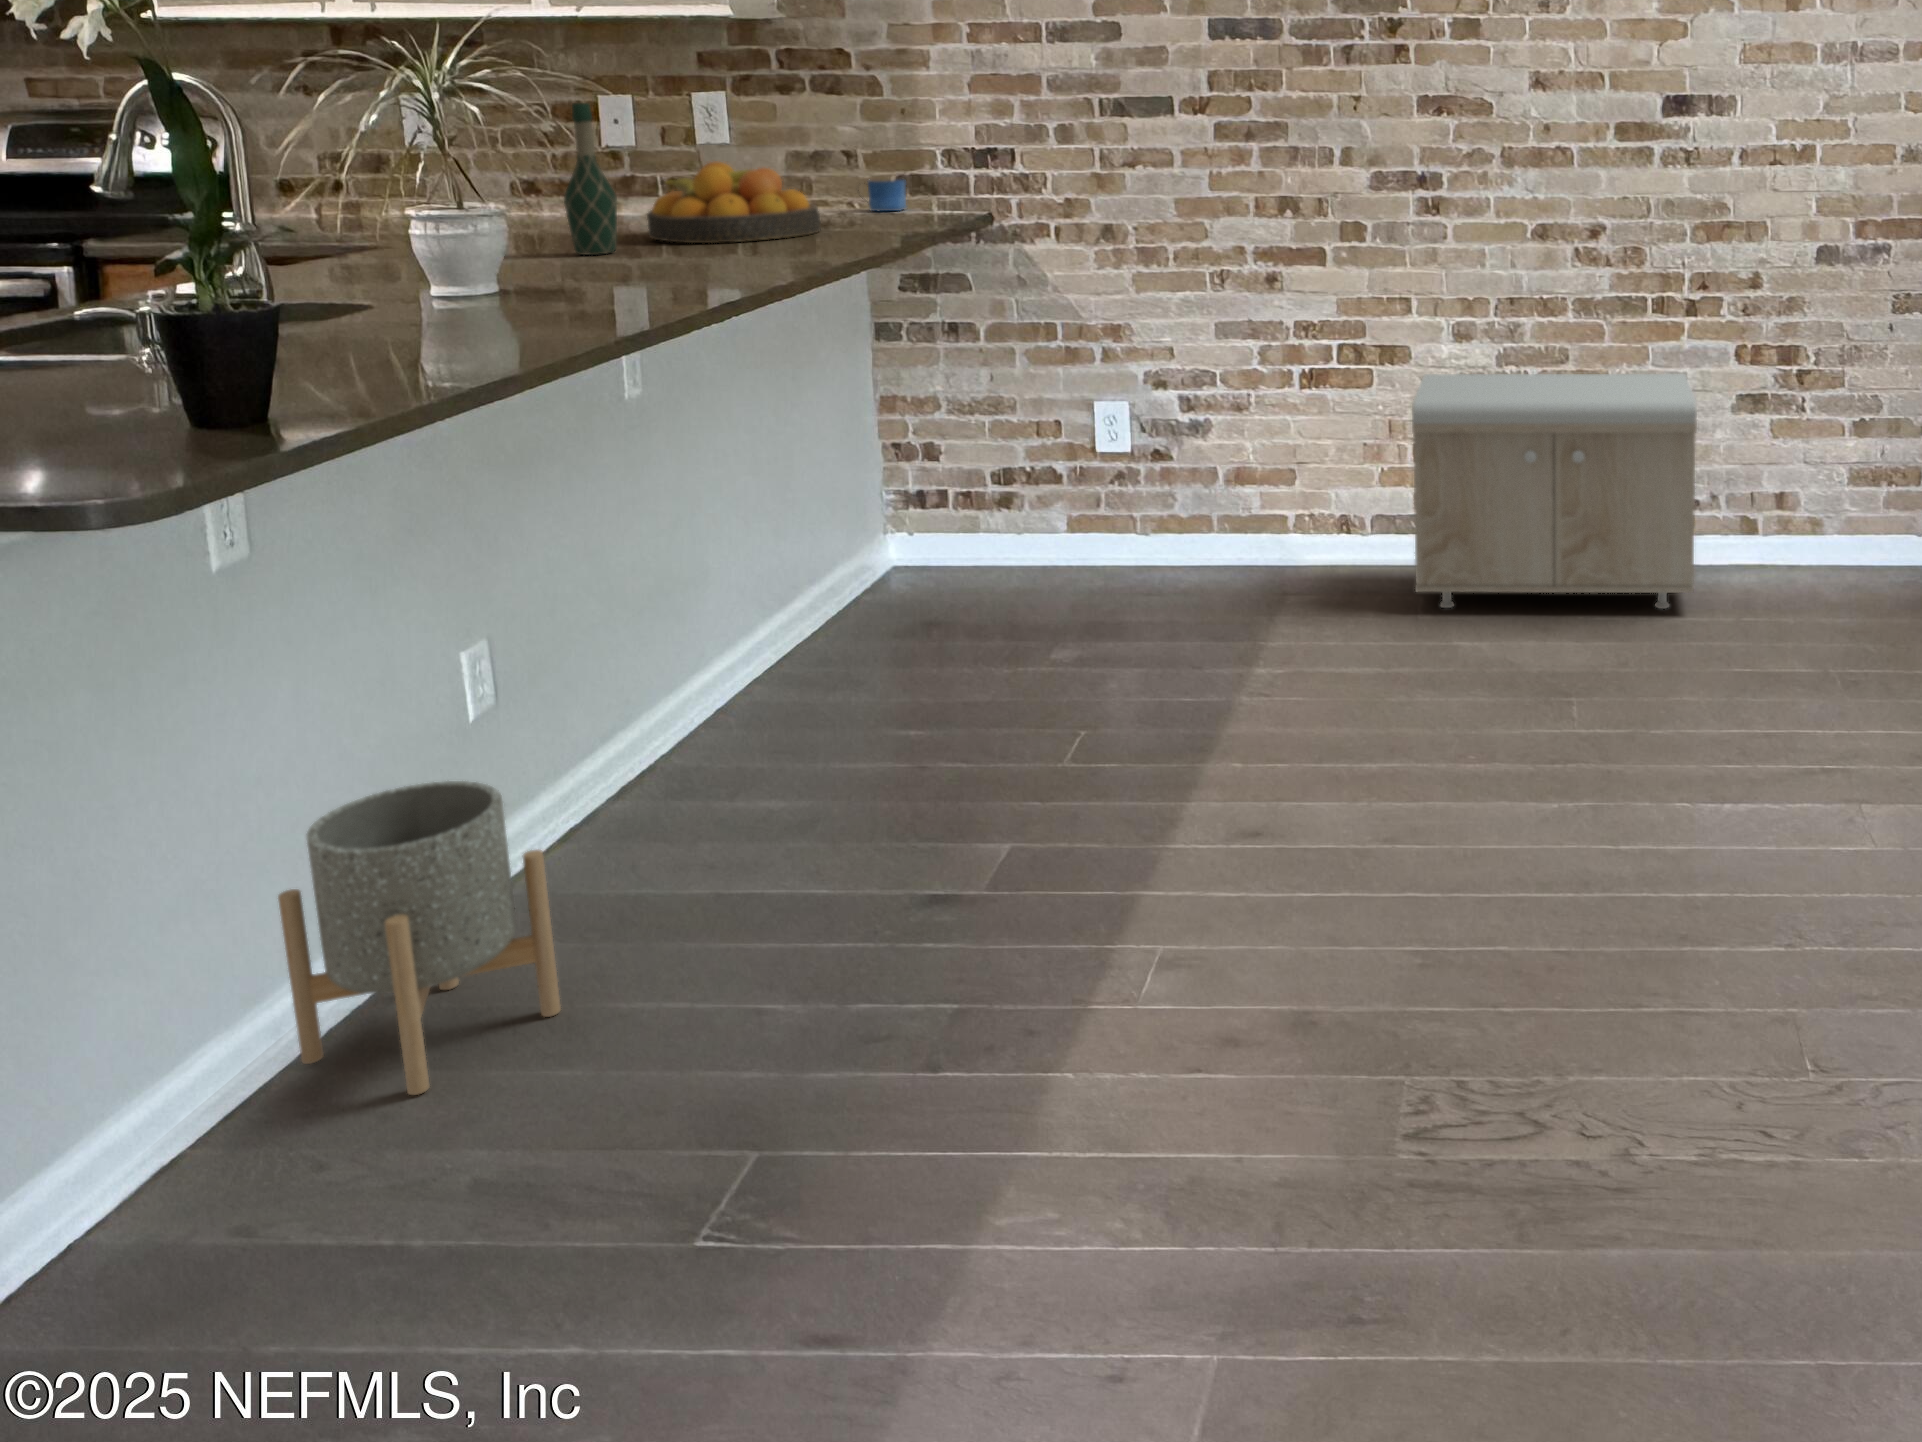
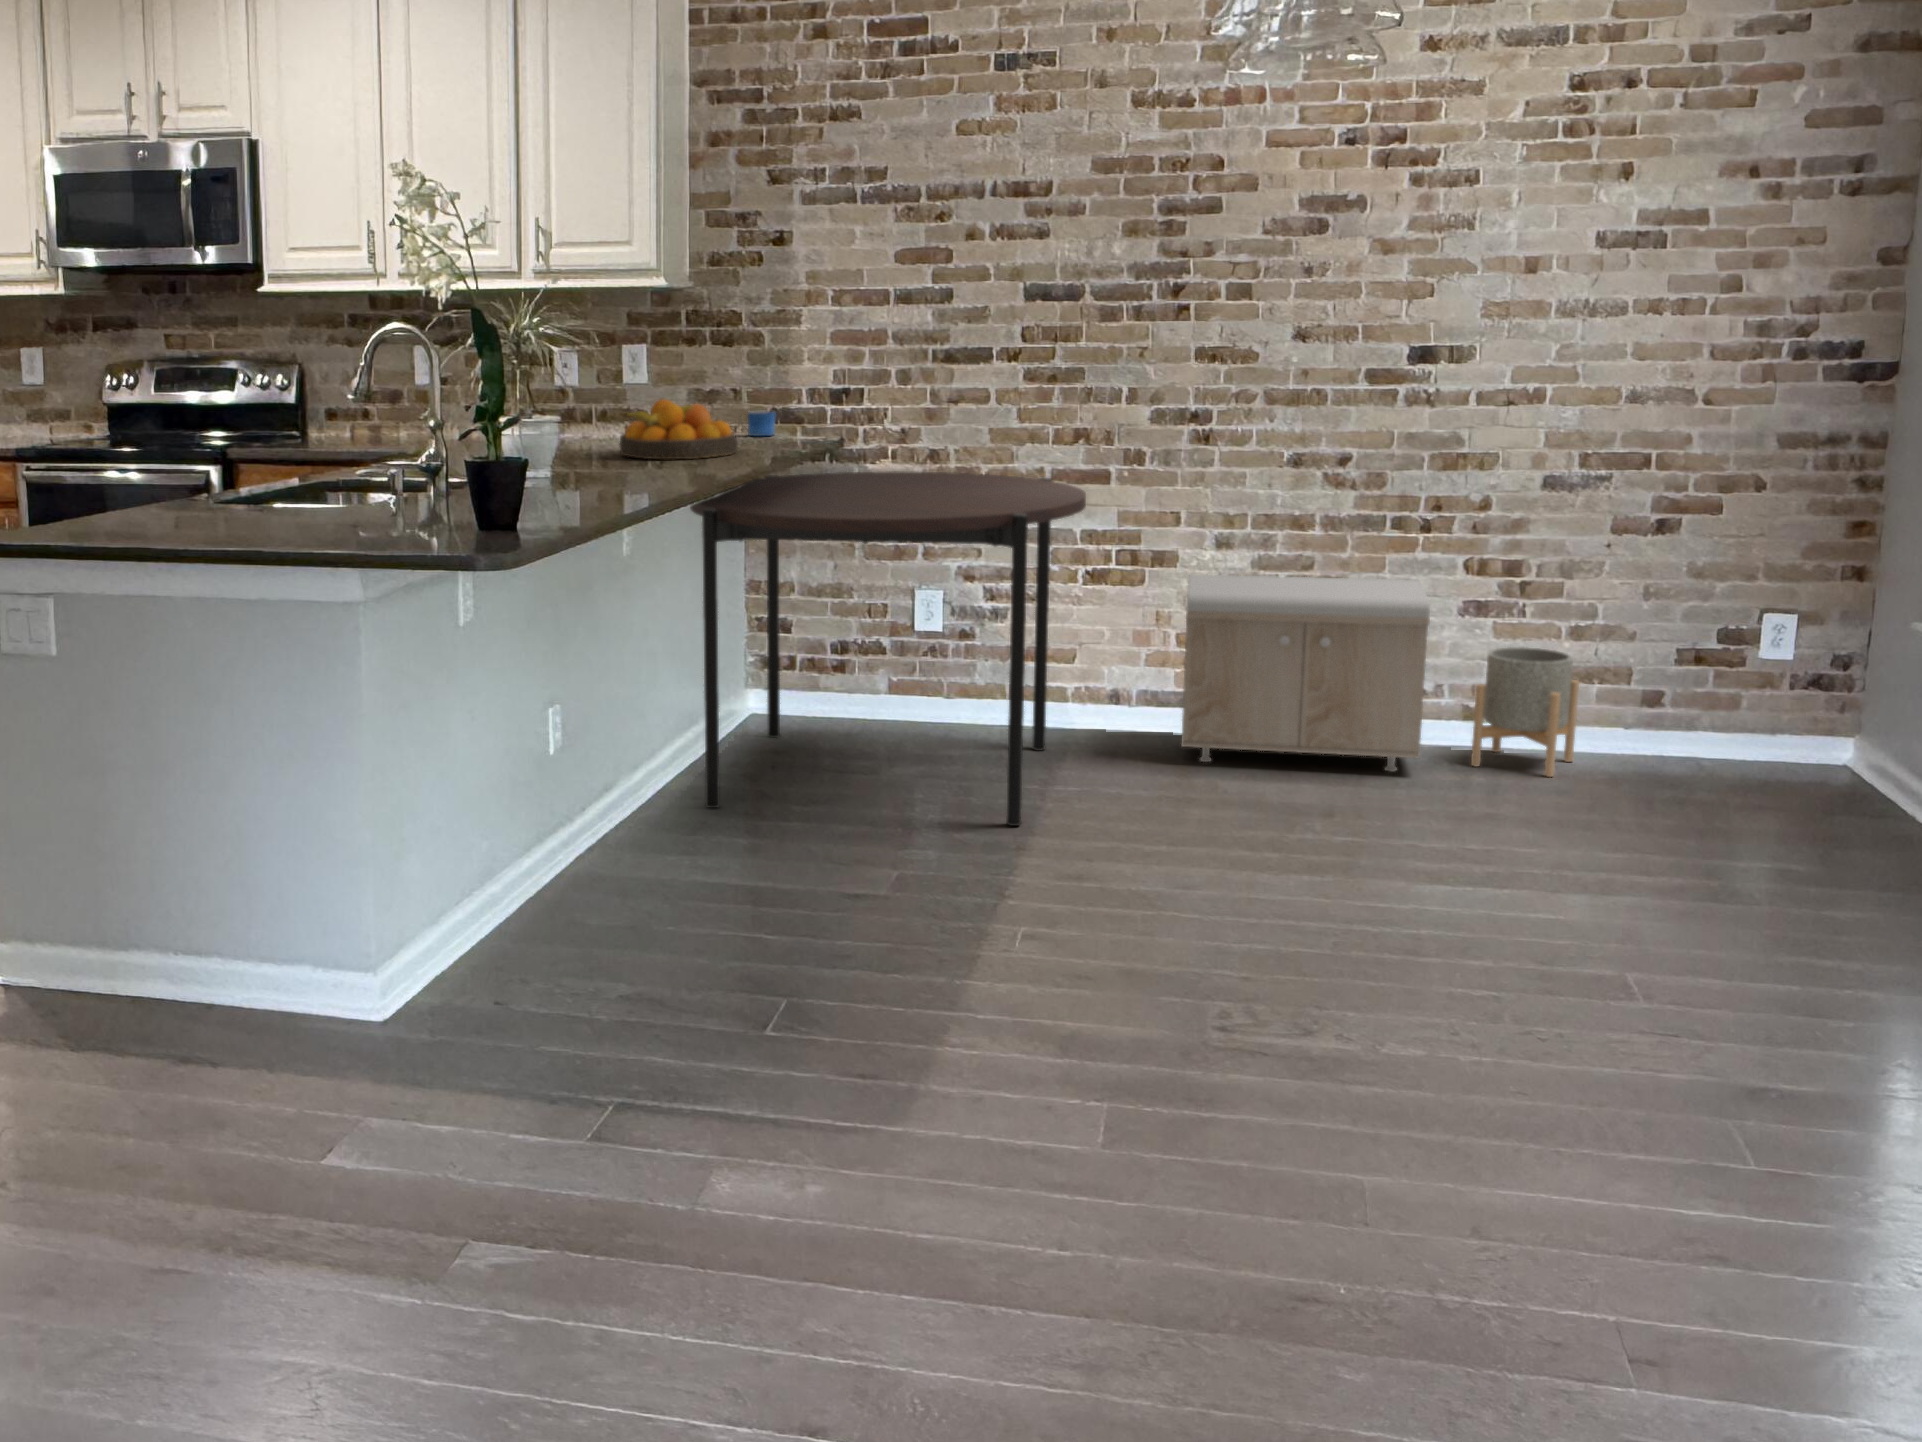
wine bottle: present [564,103,617,255] -> none [584,359,618,467]
dining table: none [714,254,1271,734] -> present [690,471,1086,826]
planter: present [278,781,561,1095] -> present [1471,647,1579,777]

